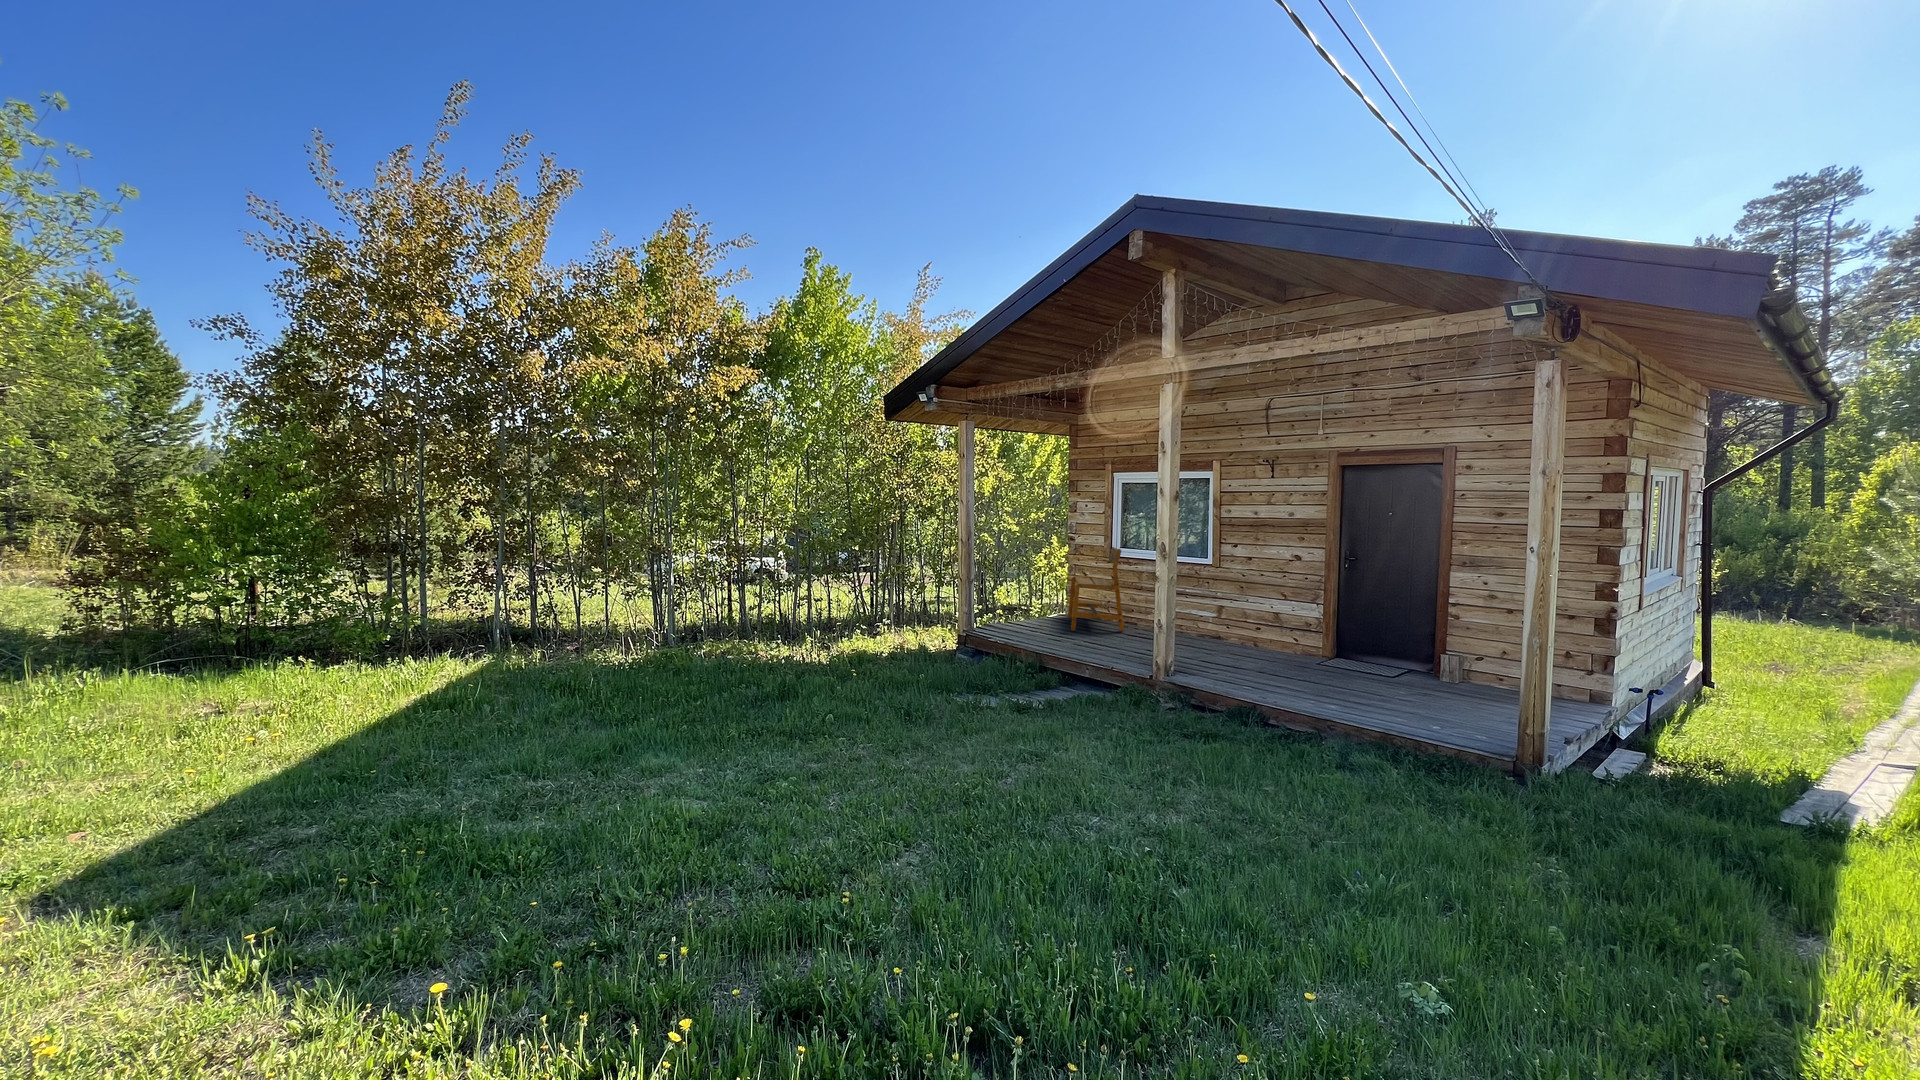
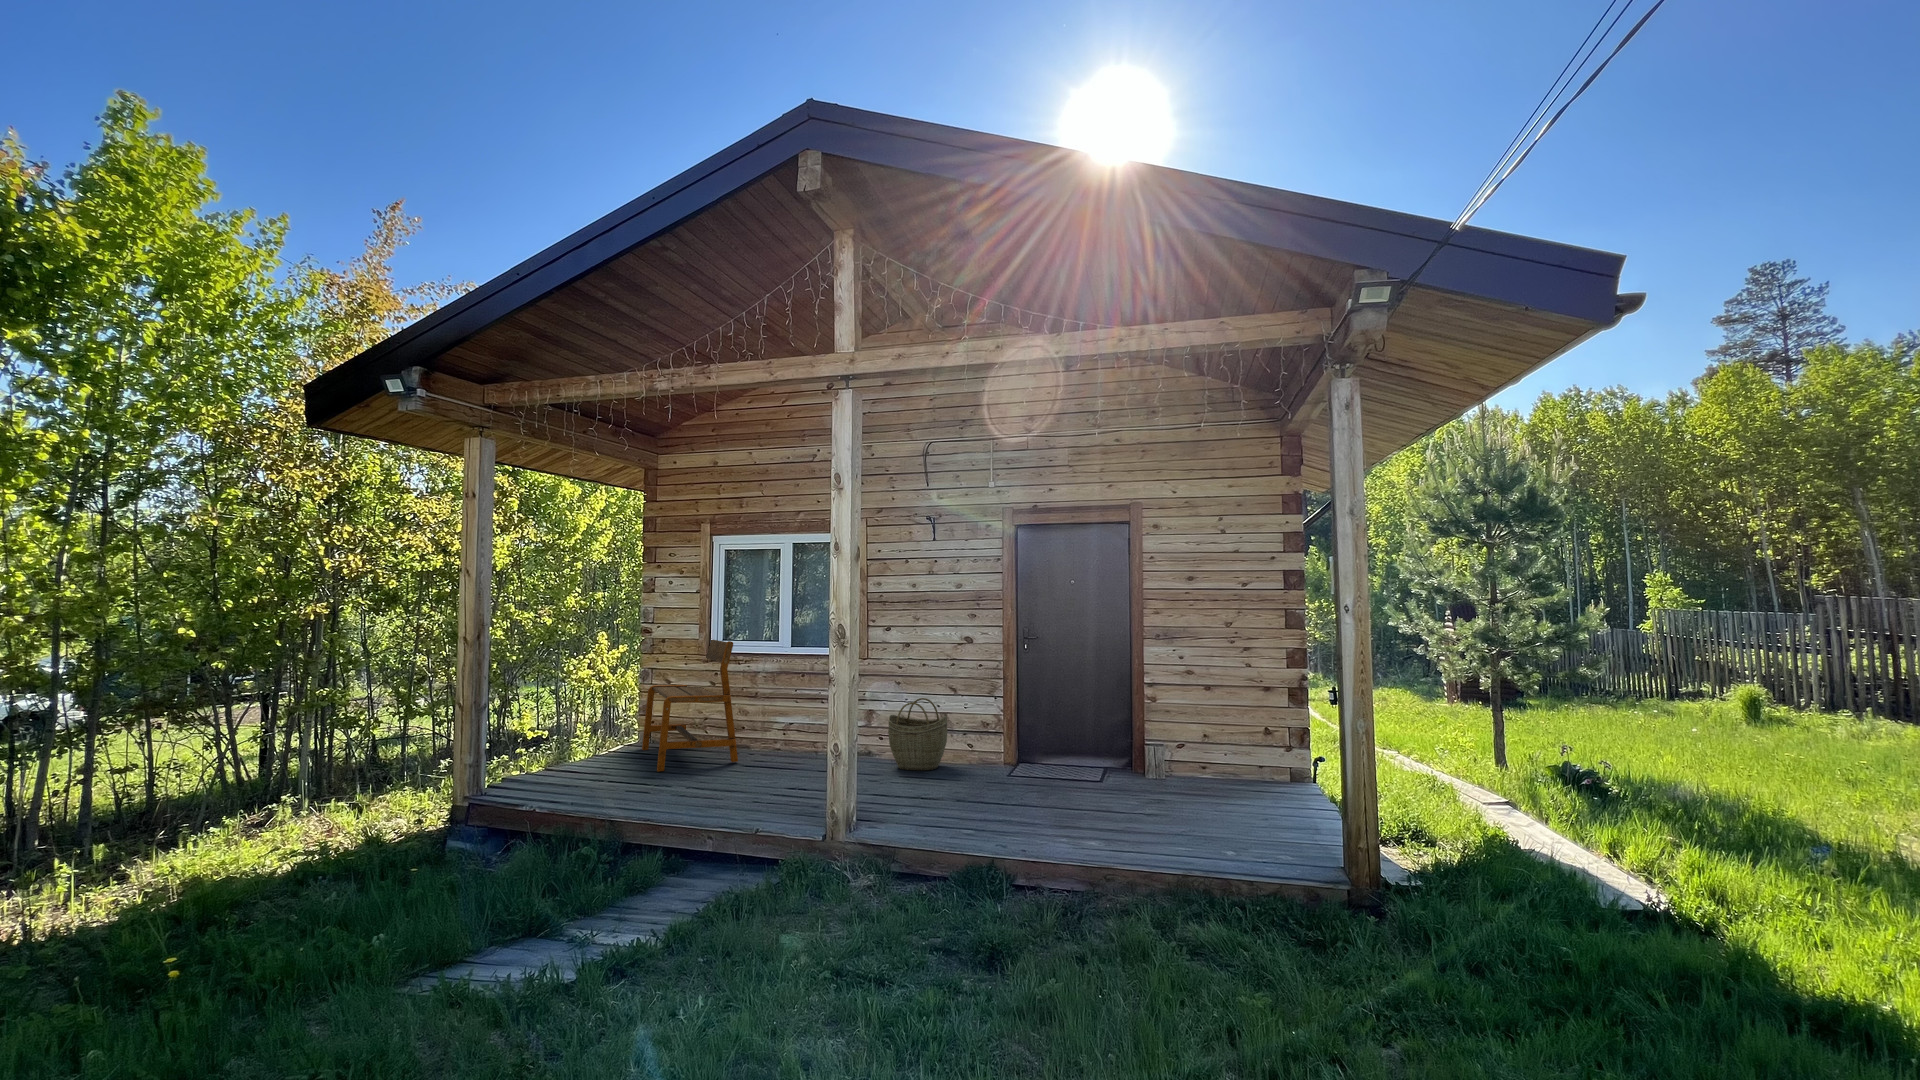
woven basket: none [1227,599,1274,652] -> present [888,698,948,770]

